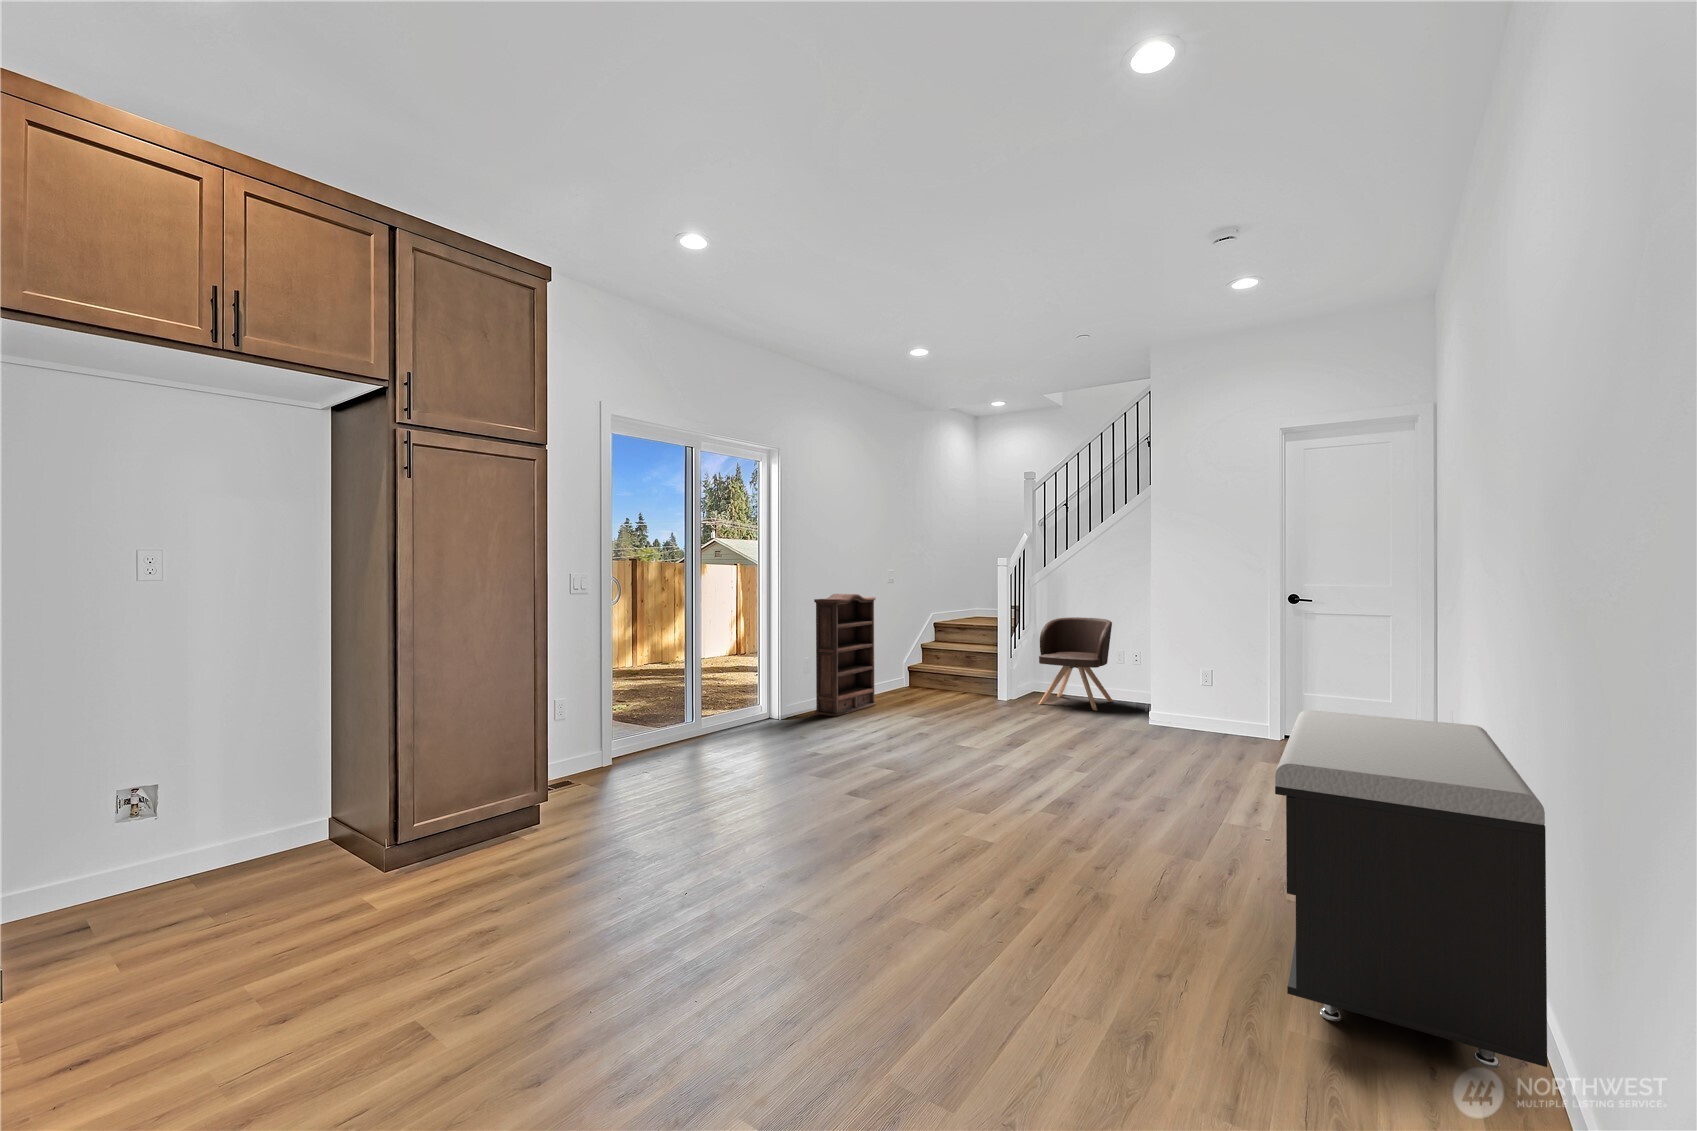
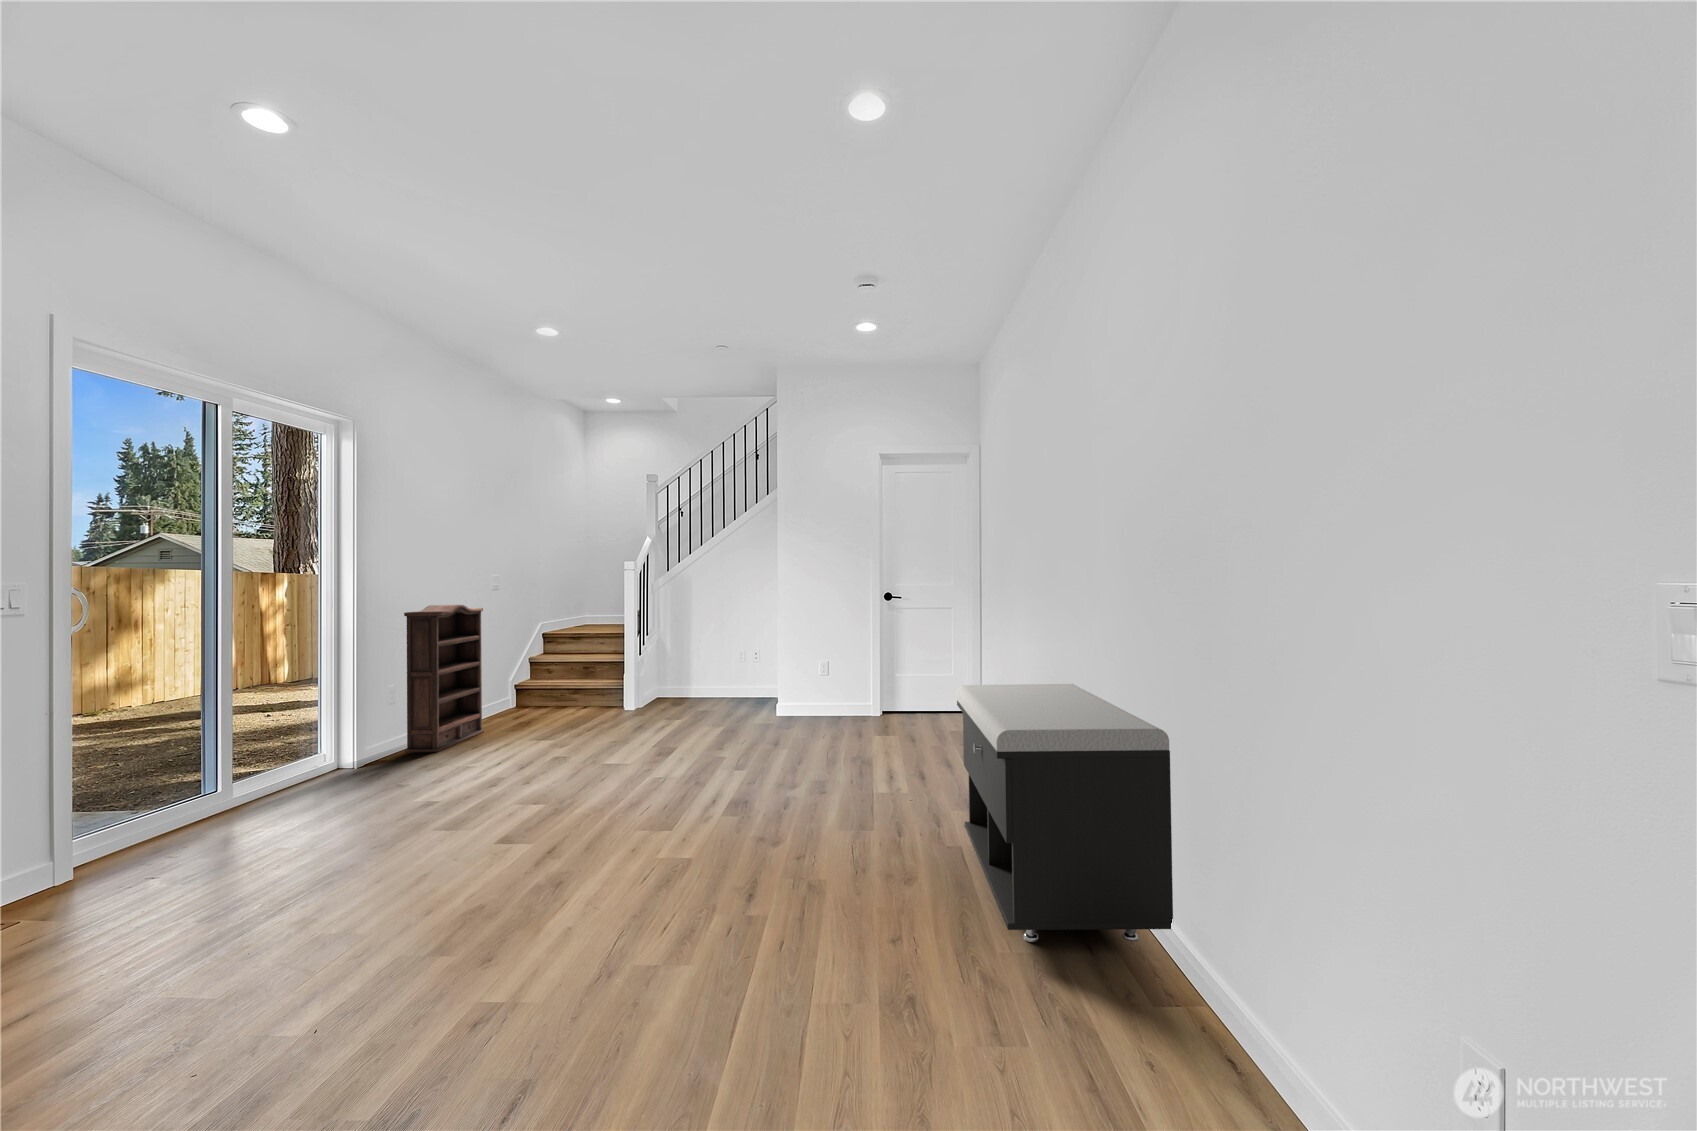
armchair: present [1038,617,1113,711] -> none [666,621,734,710]

